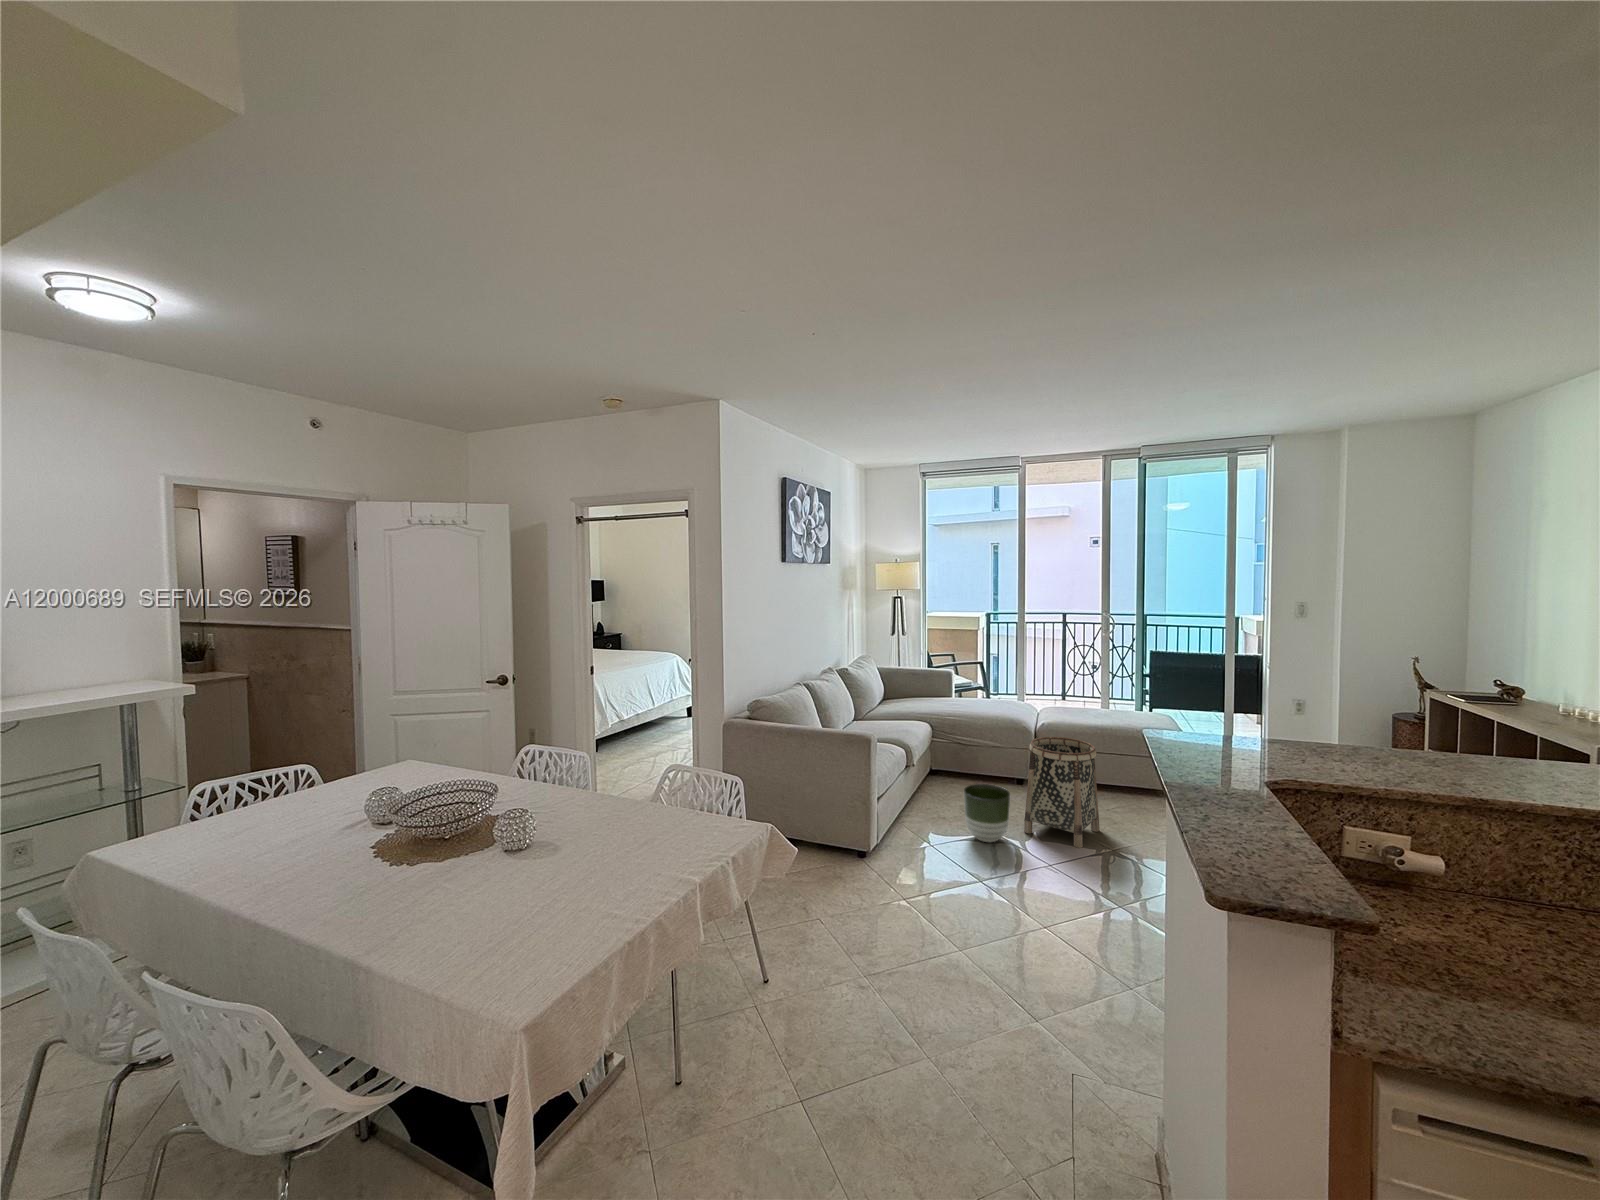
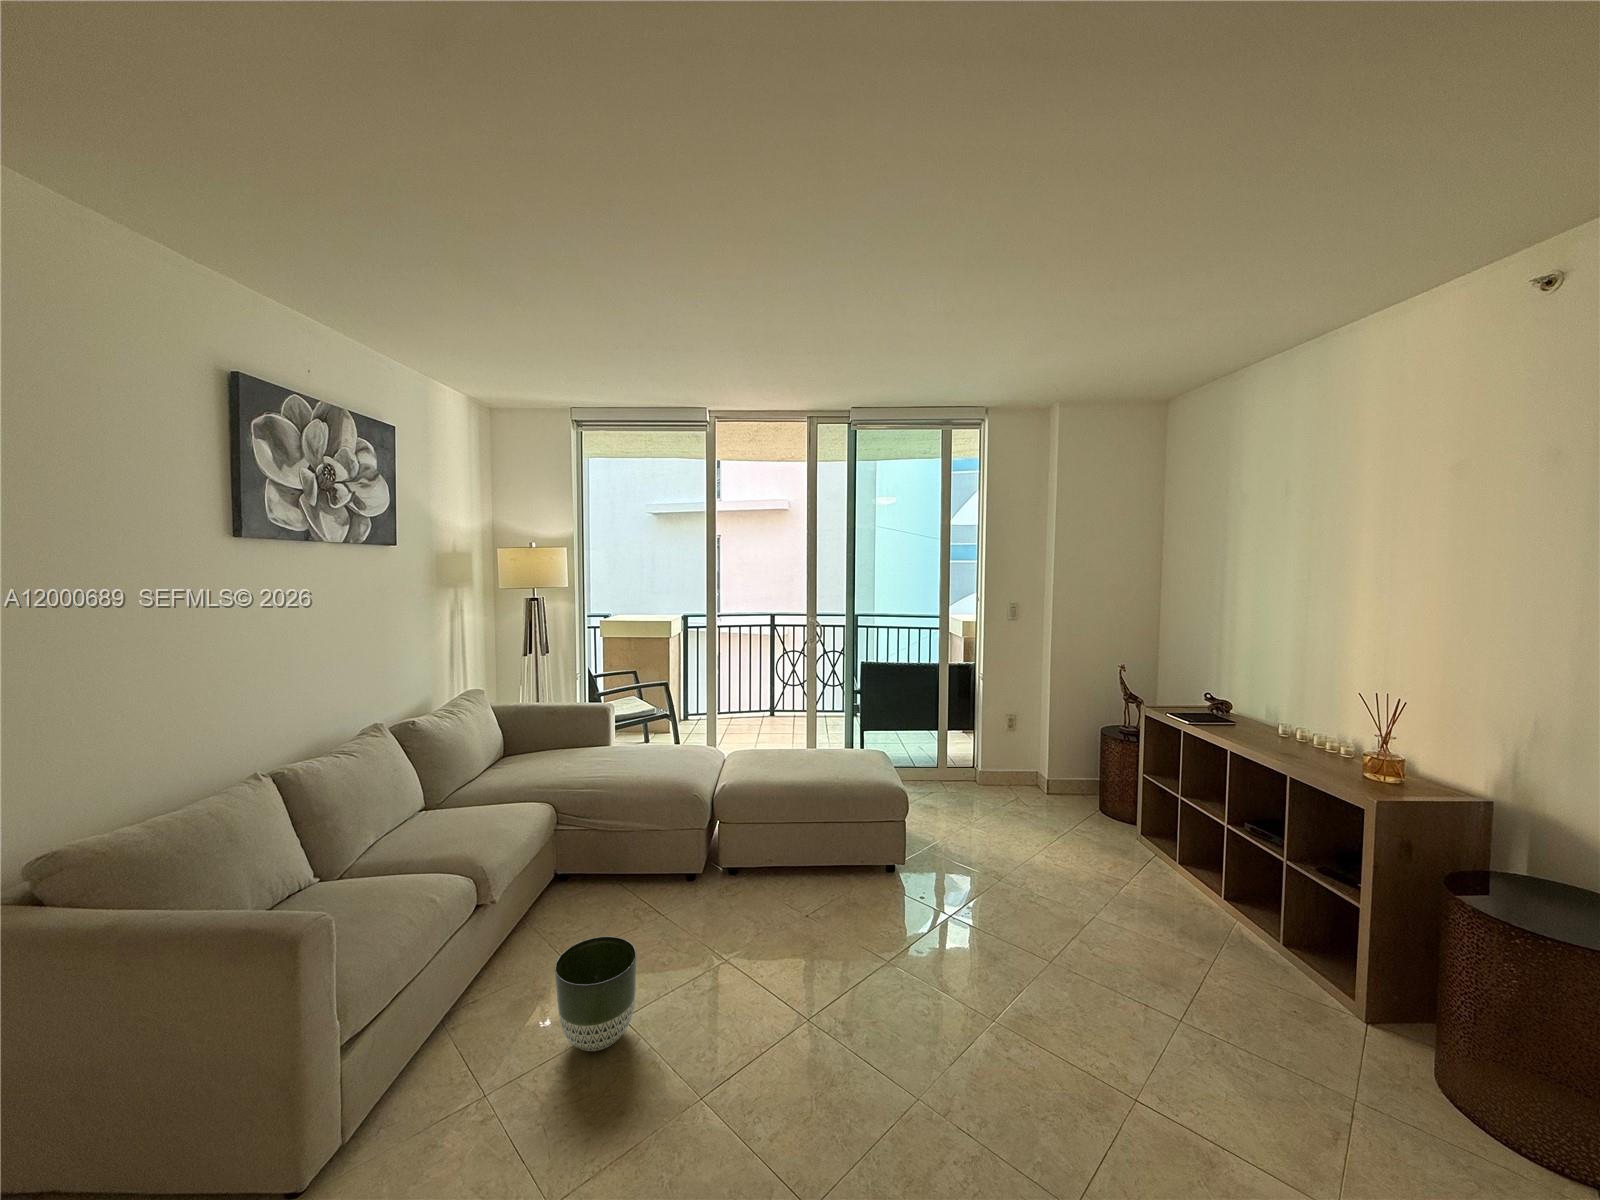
basket: present [1024,737,1099,848] -> none [668,829,783,1023]

